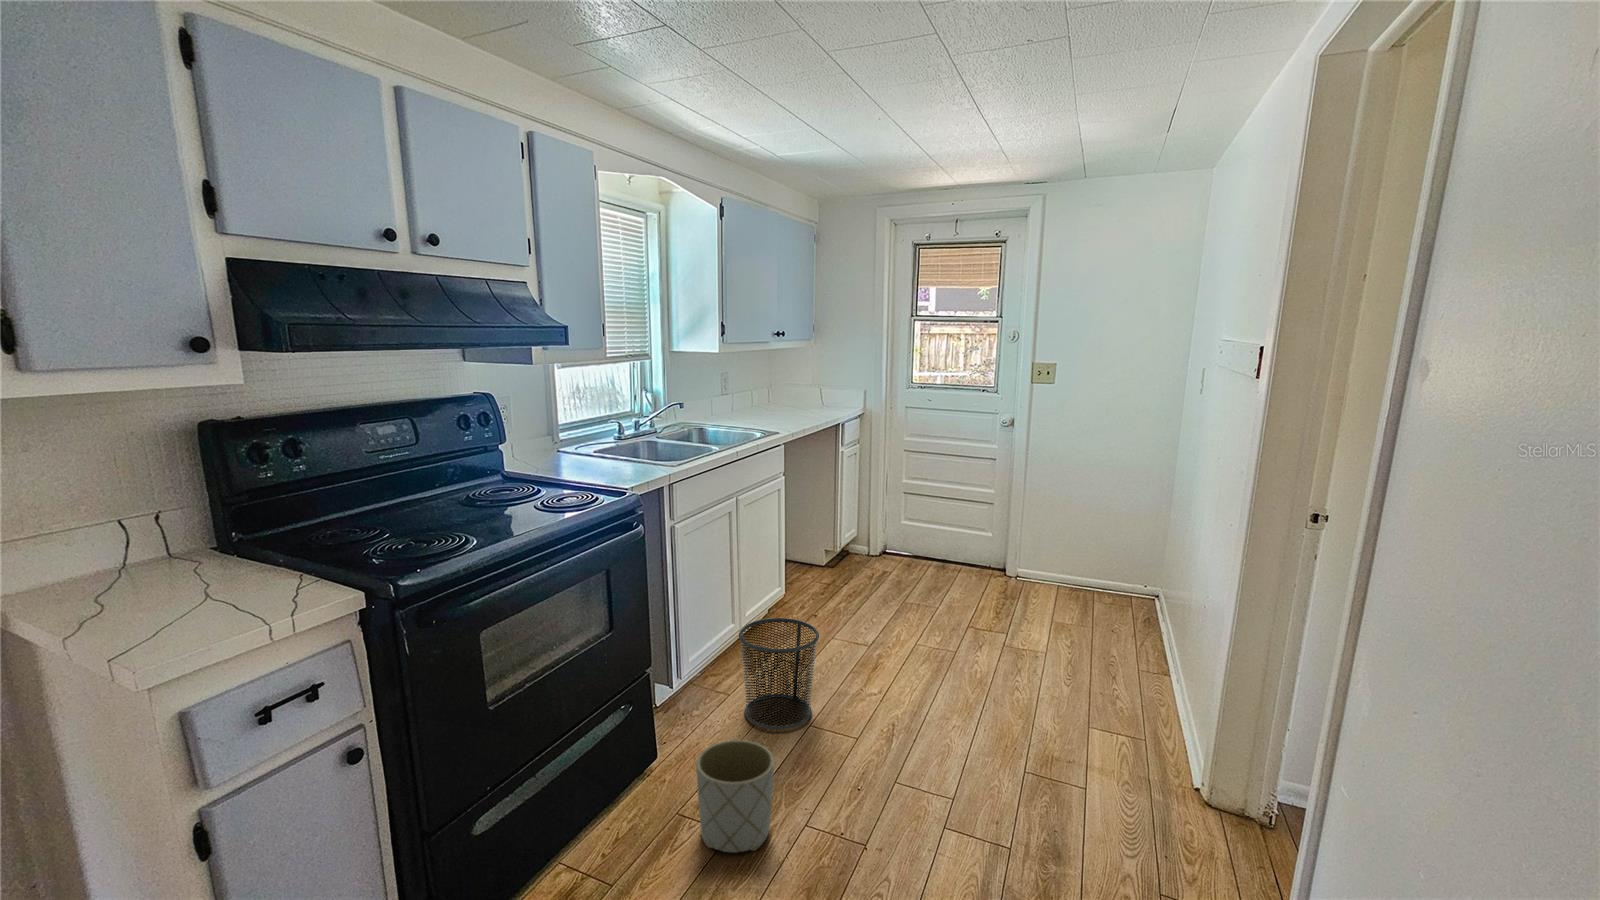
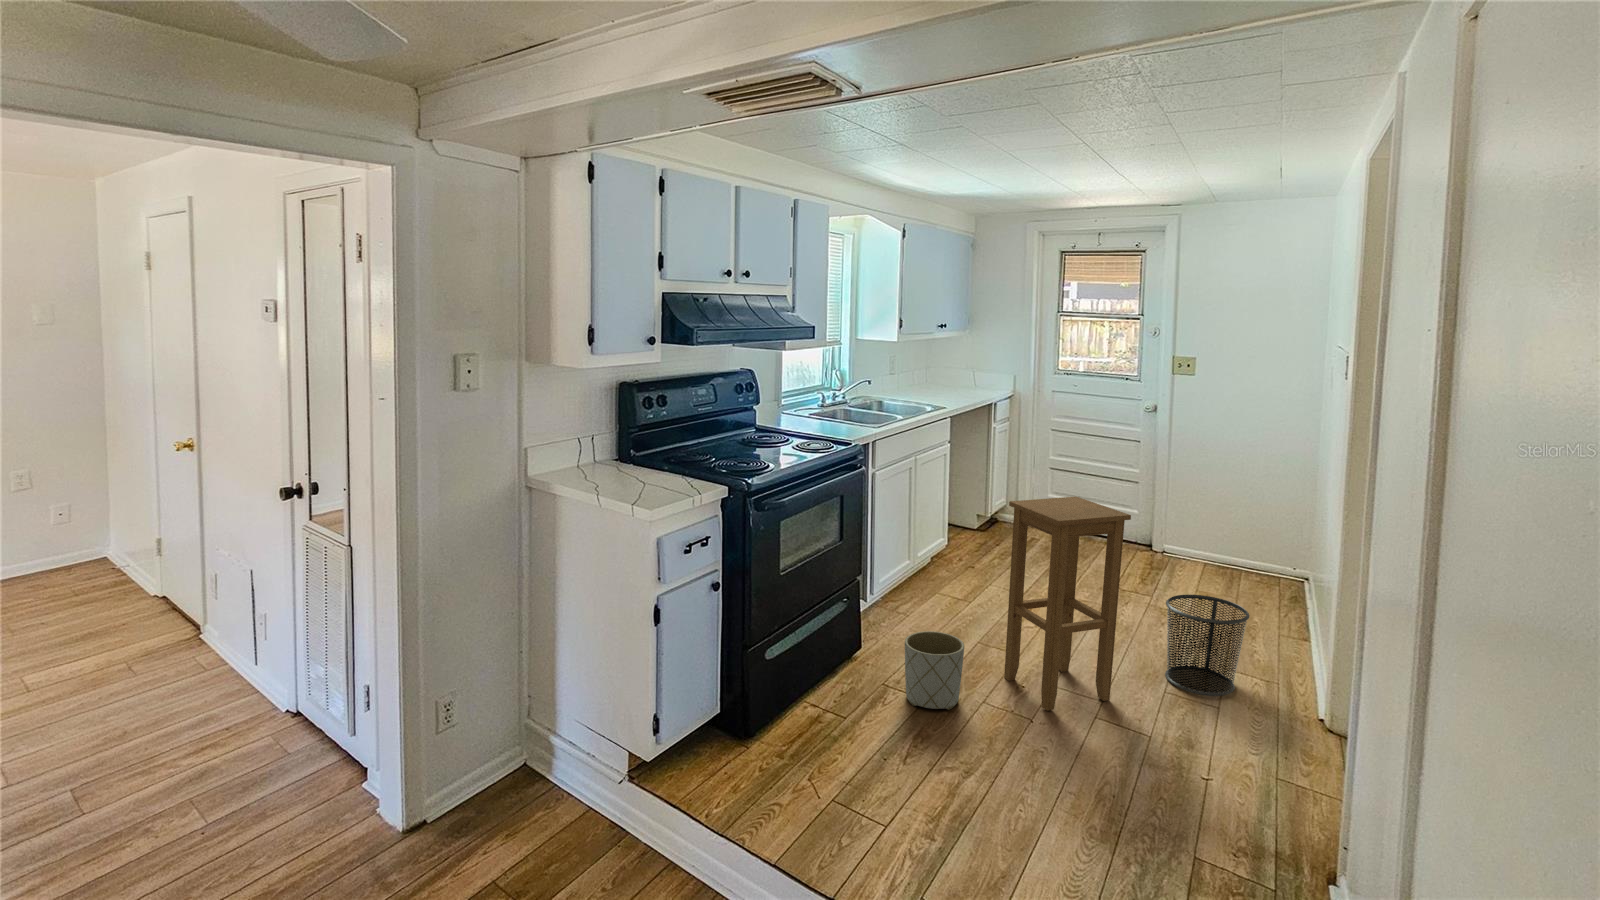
stool: none [832,553,980,840] -> present [1004,496,1131,711]
waste bin: present [739,618,819,730] -> present [1165,595,1250,696]

